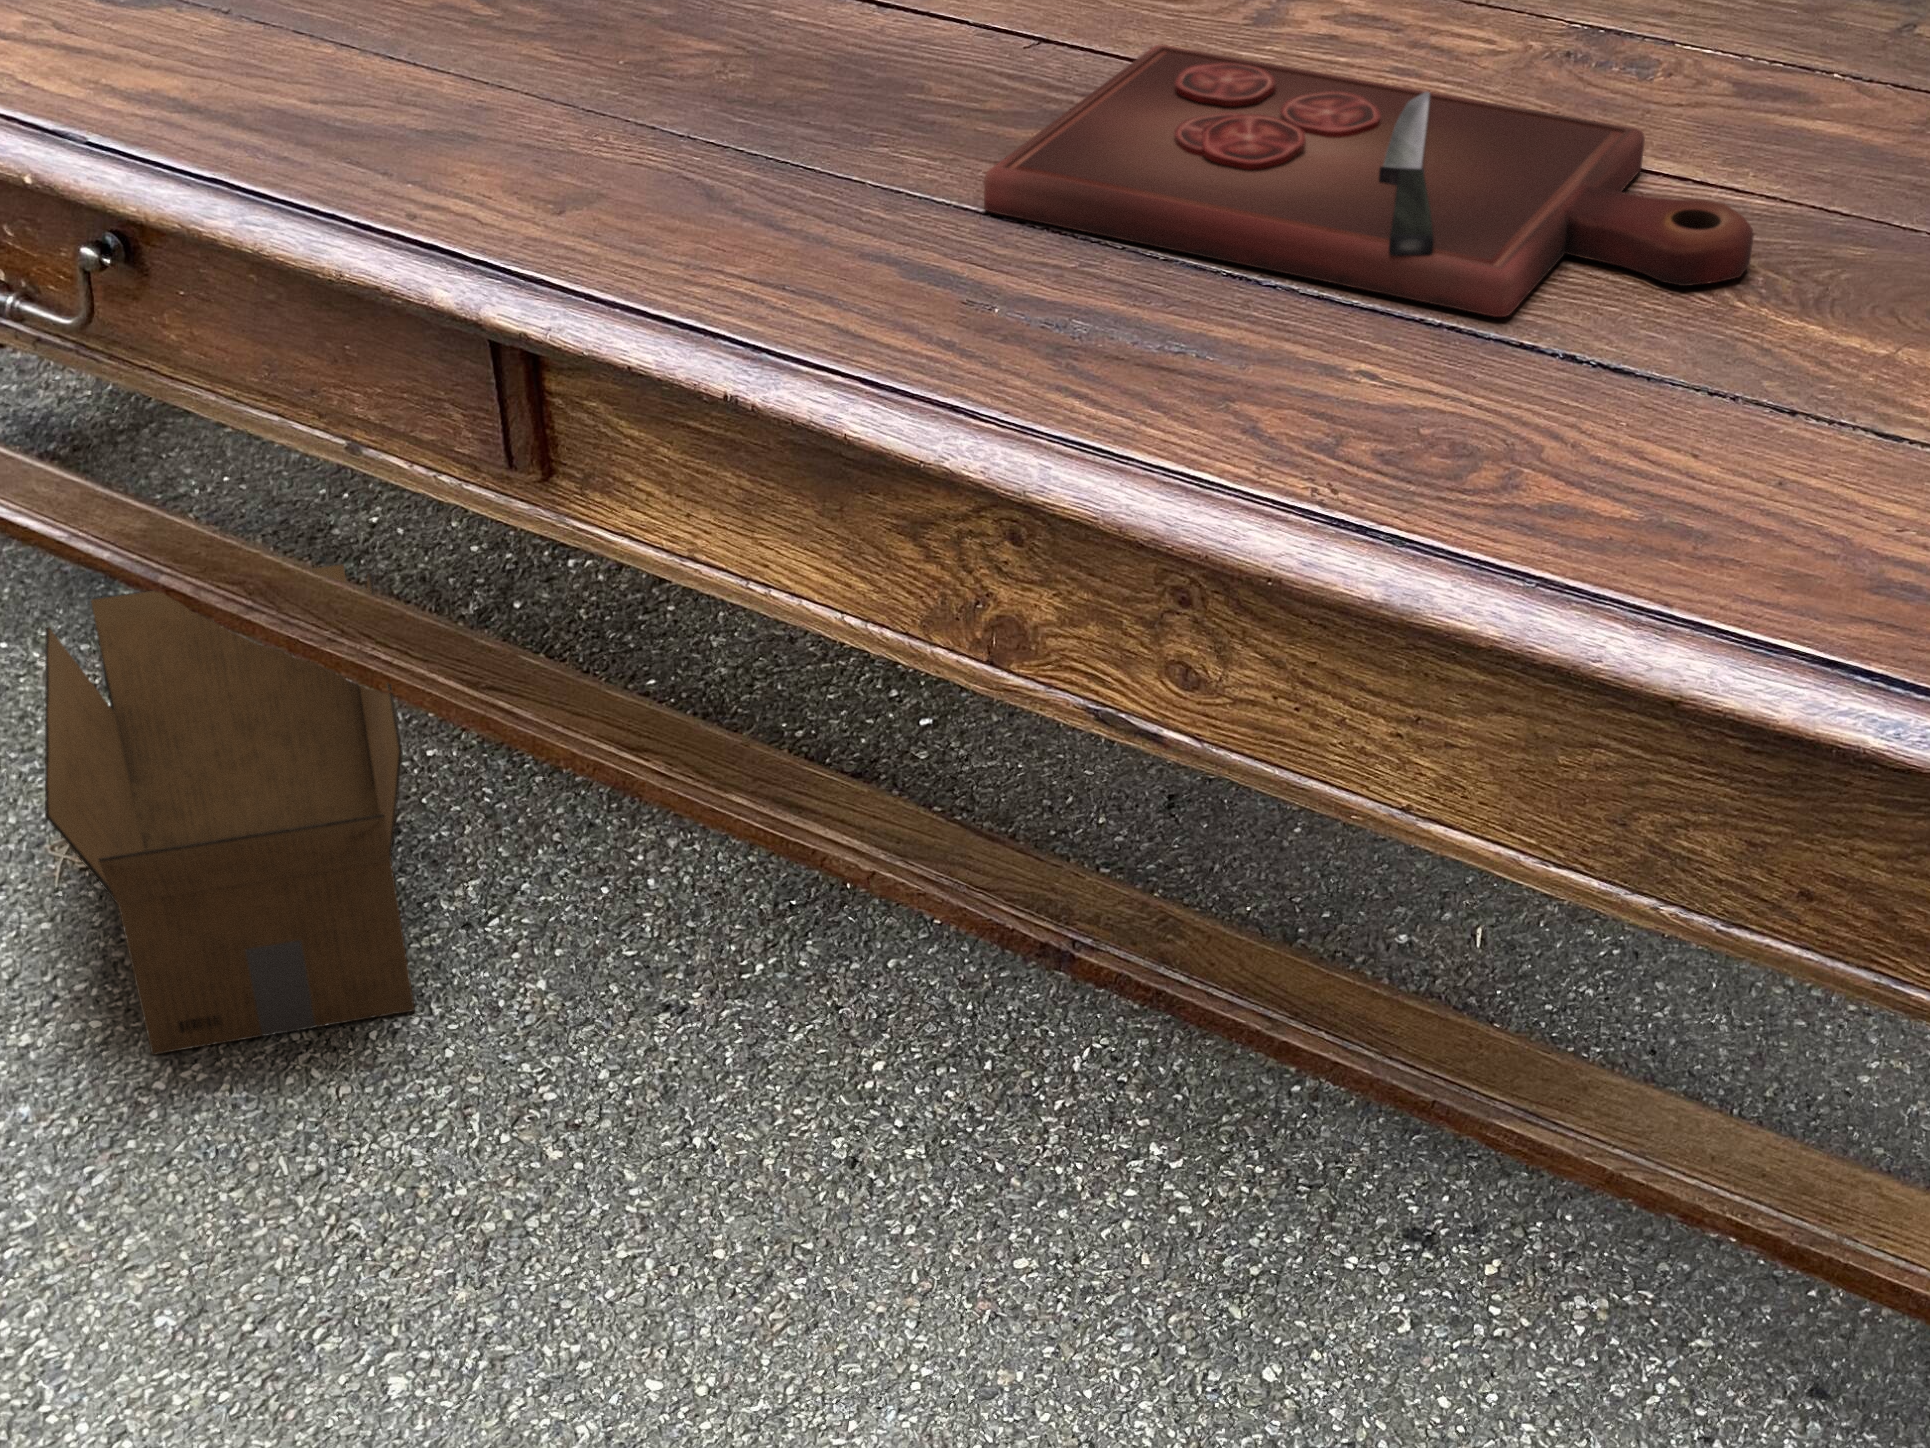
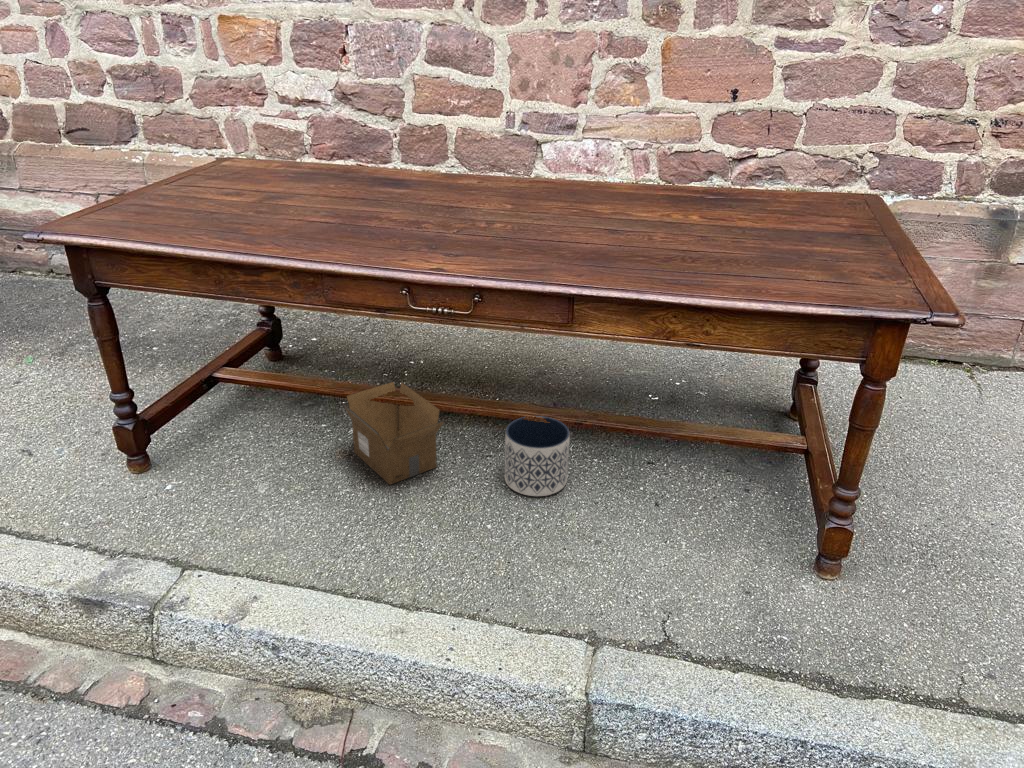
cutting board: present [984,44,1754,317] -> none [624,247,741,278]
planter: none [621,864,962,1292] -> present [505,416,570,496]

